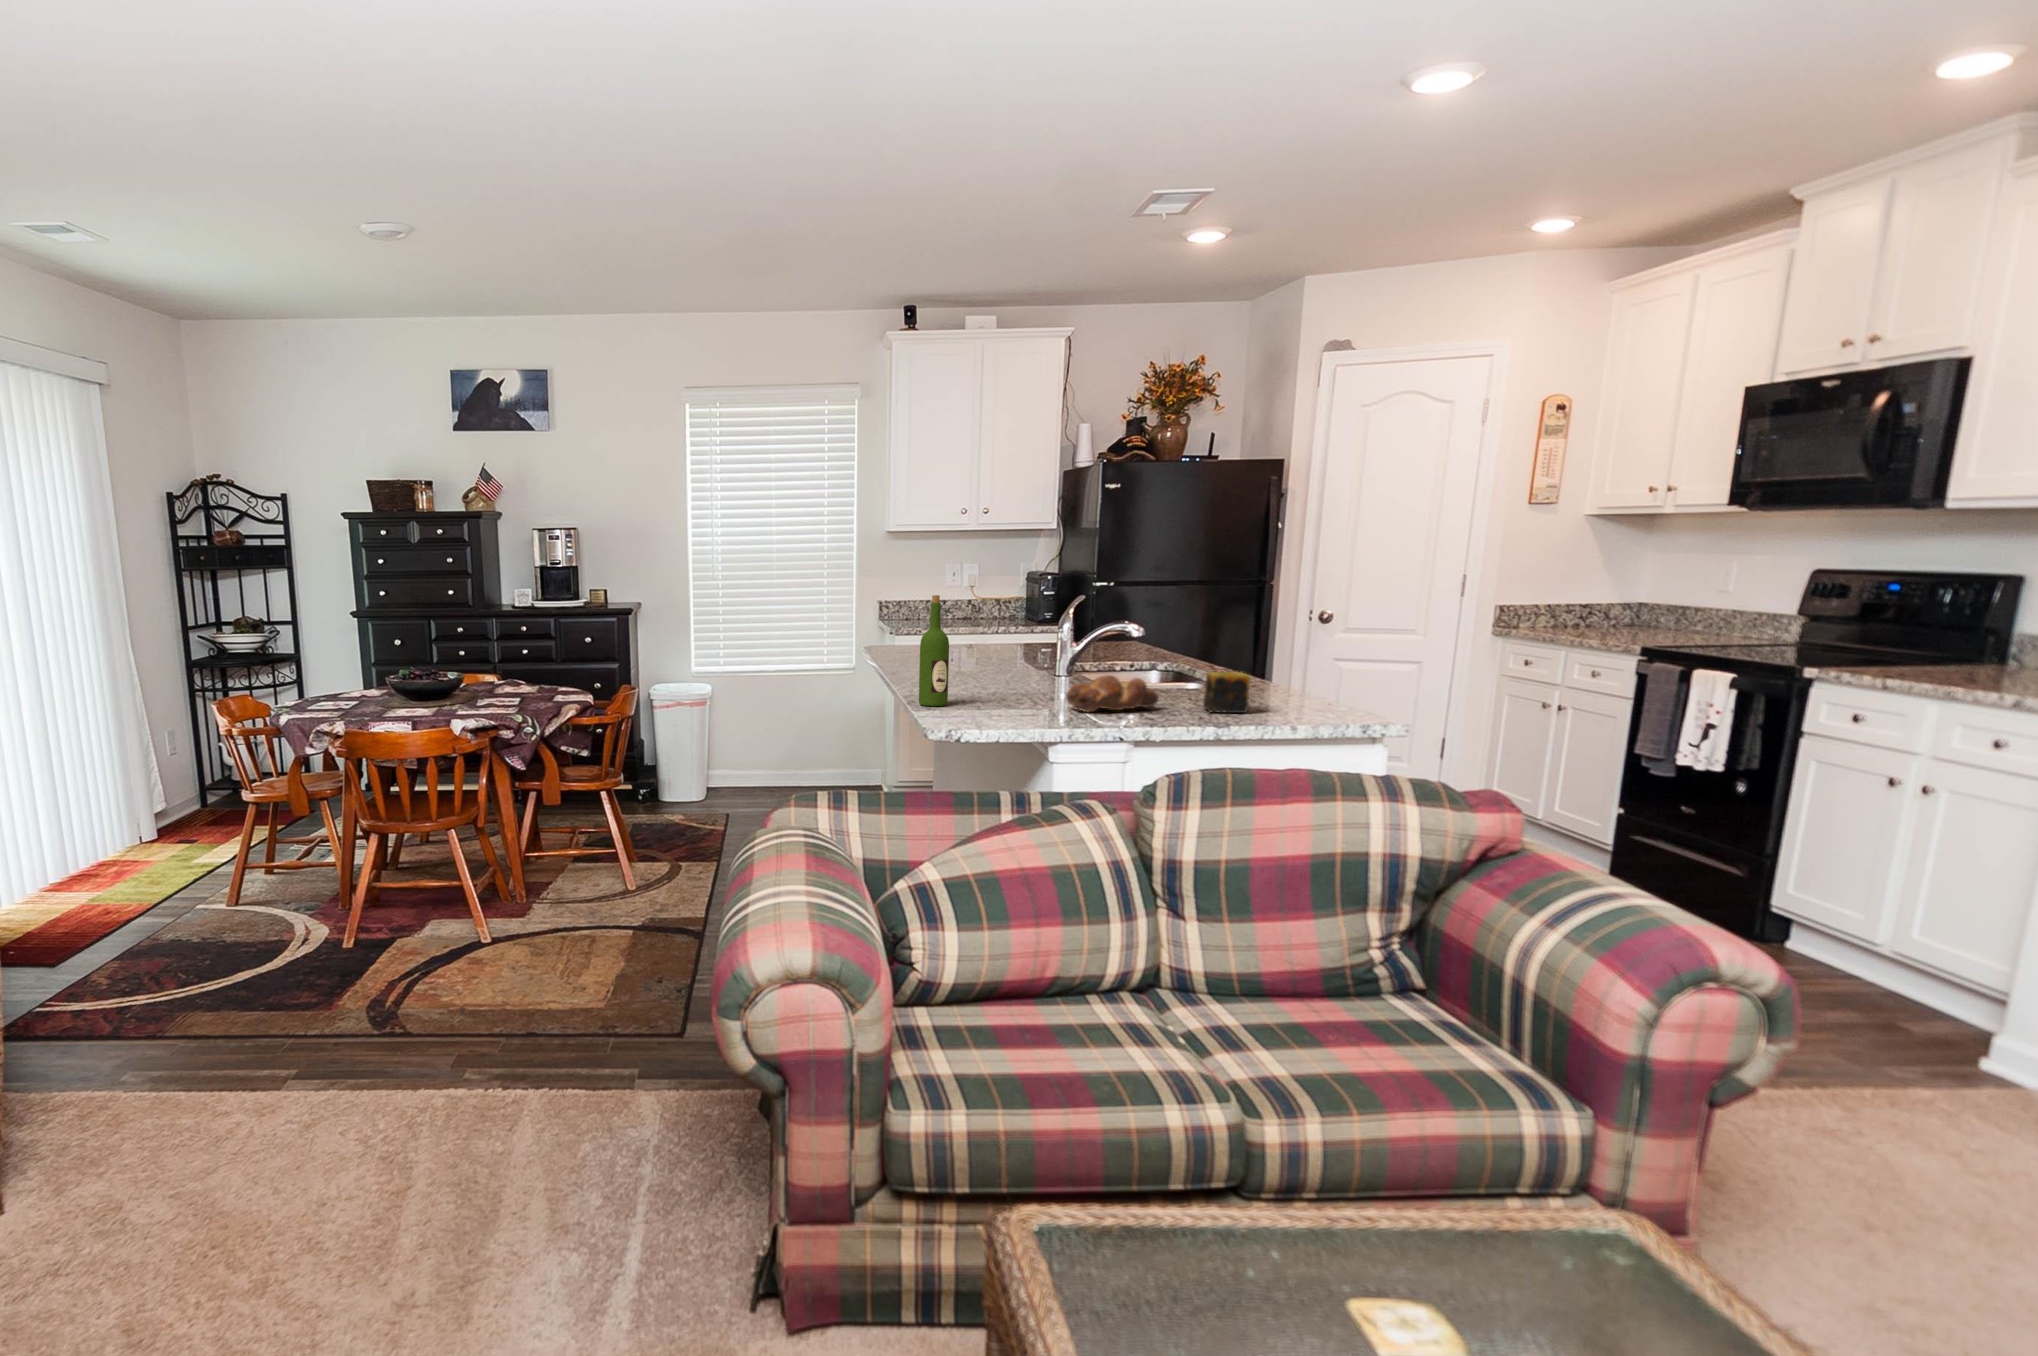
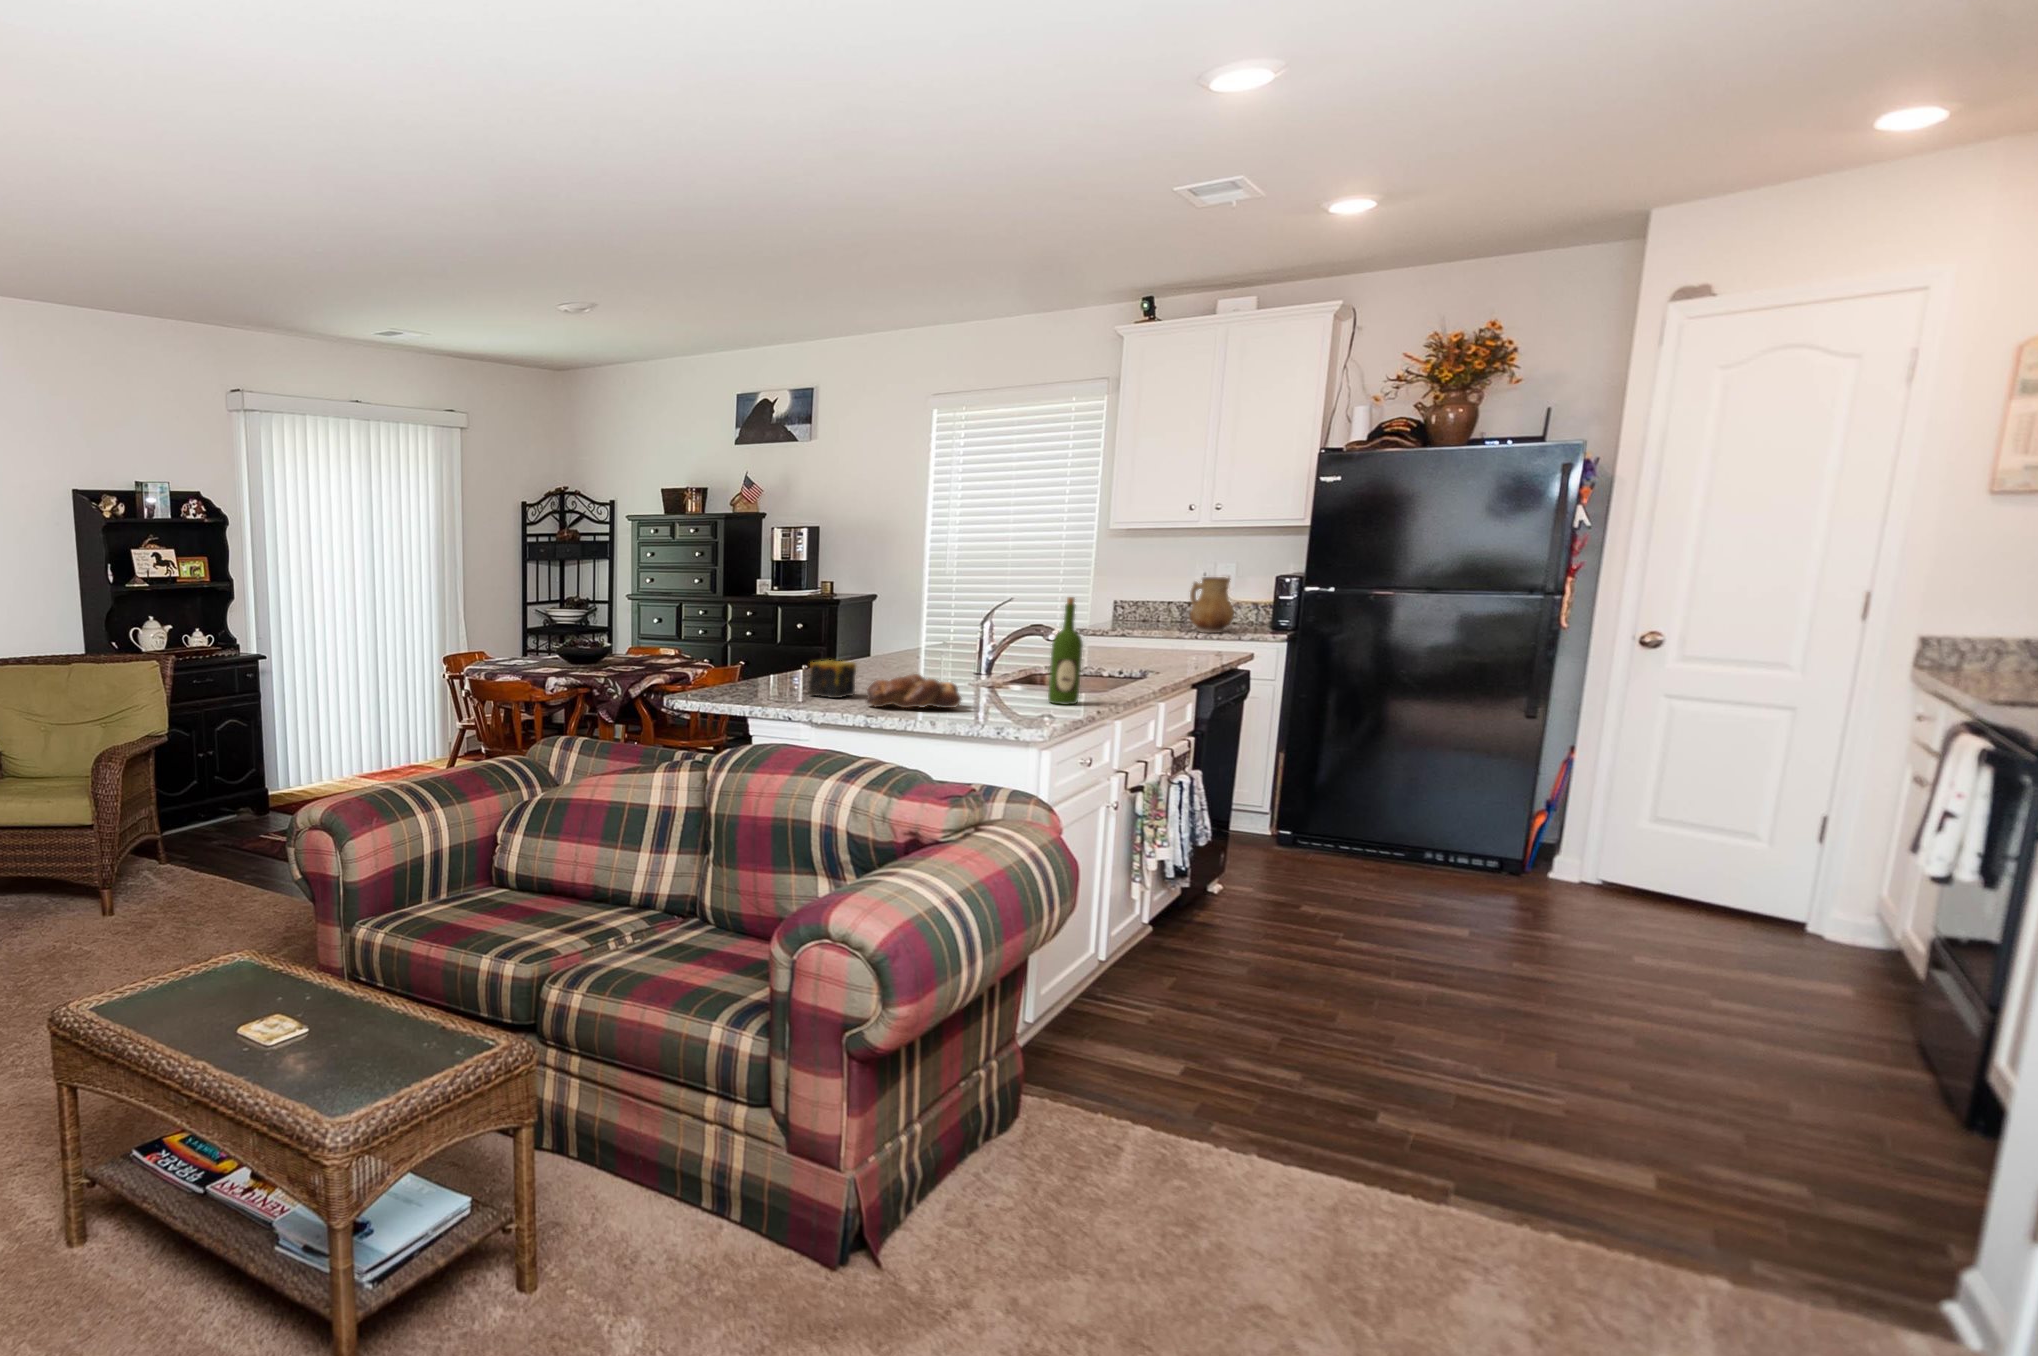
ceramic pitcher: none [953,575,992,627] -> present [1190,577,1234,633]
wine bottle: present [919,595,949,706] -> present [1048,597,1083,704]
candle: present [1203,672,1250,713] -> present [808,660,856,698]

